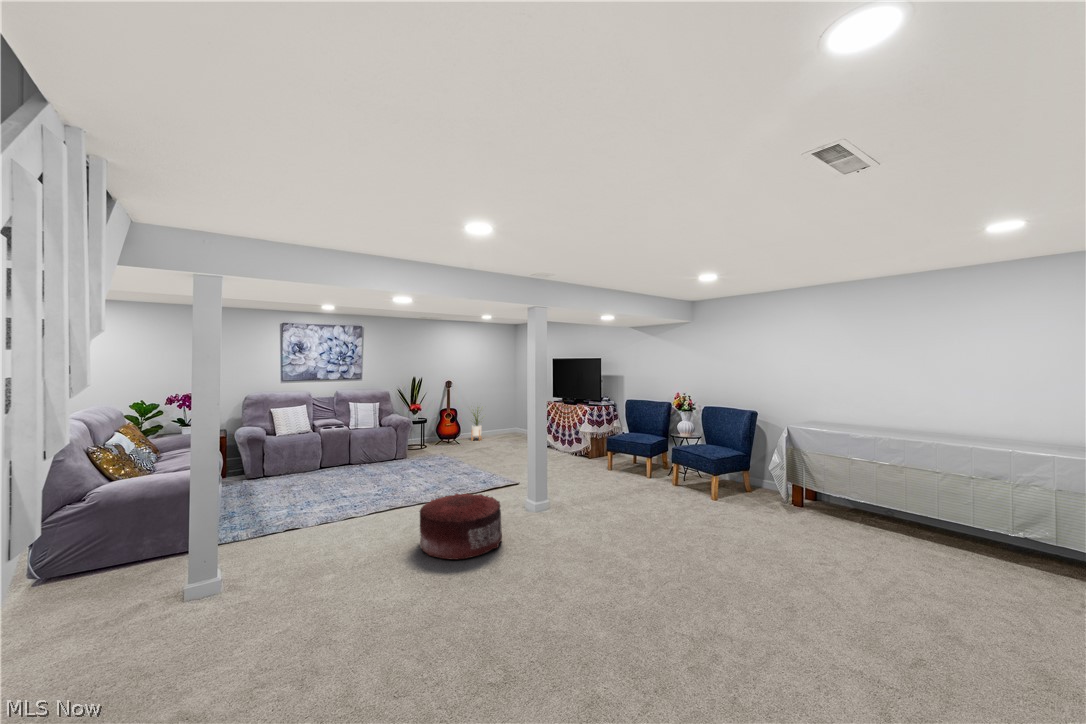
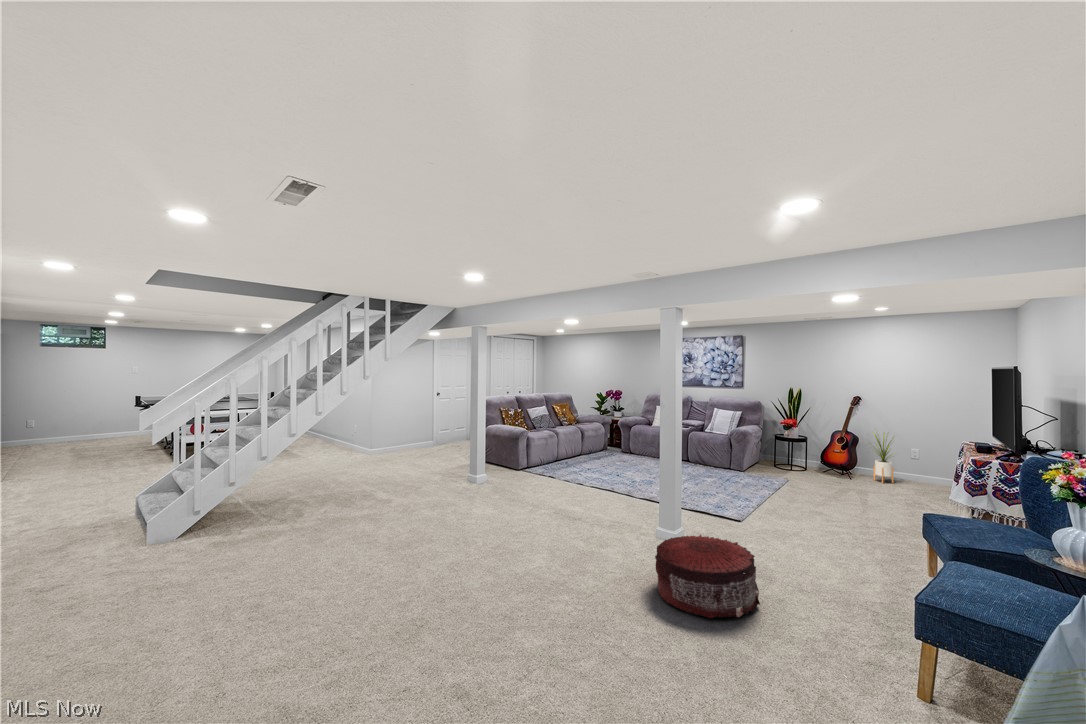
pouf: present [420,493,502,560] -> present [655,535,760,618]

